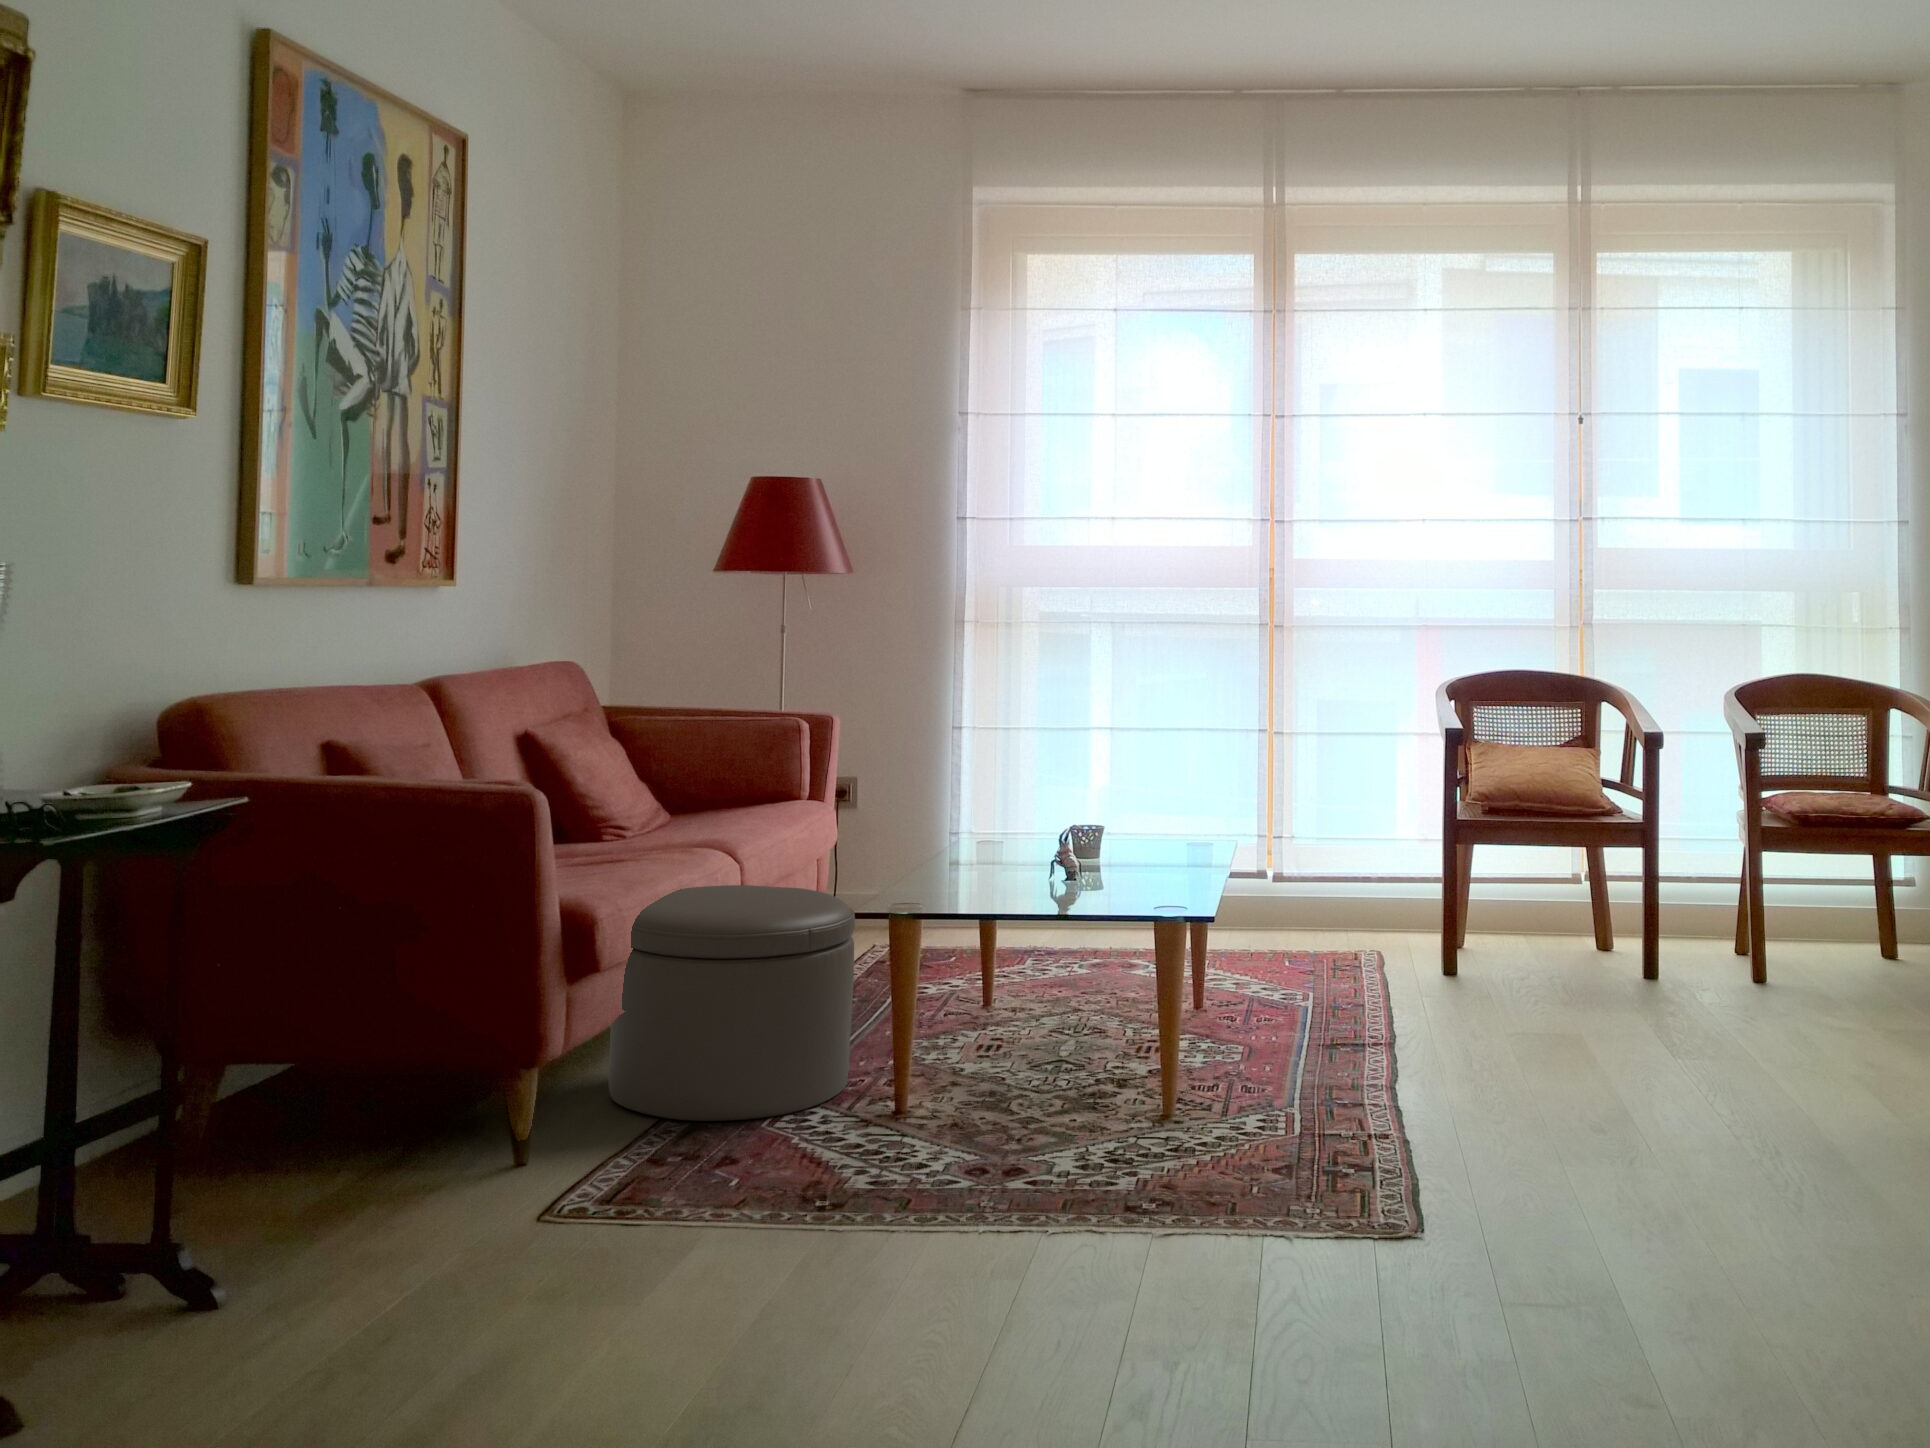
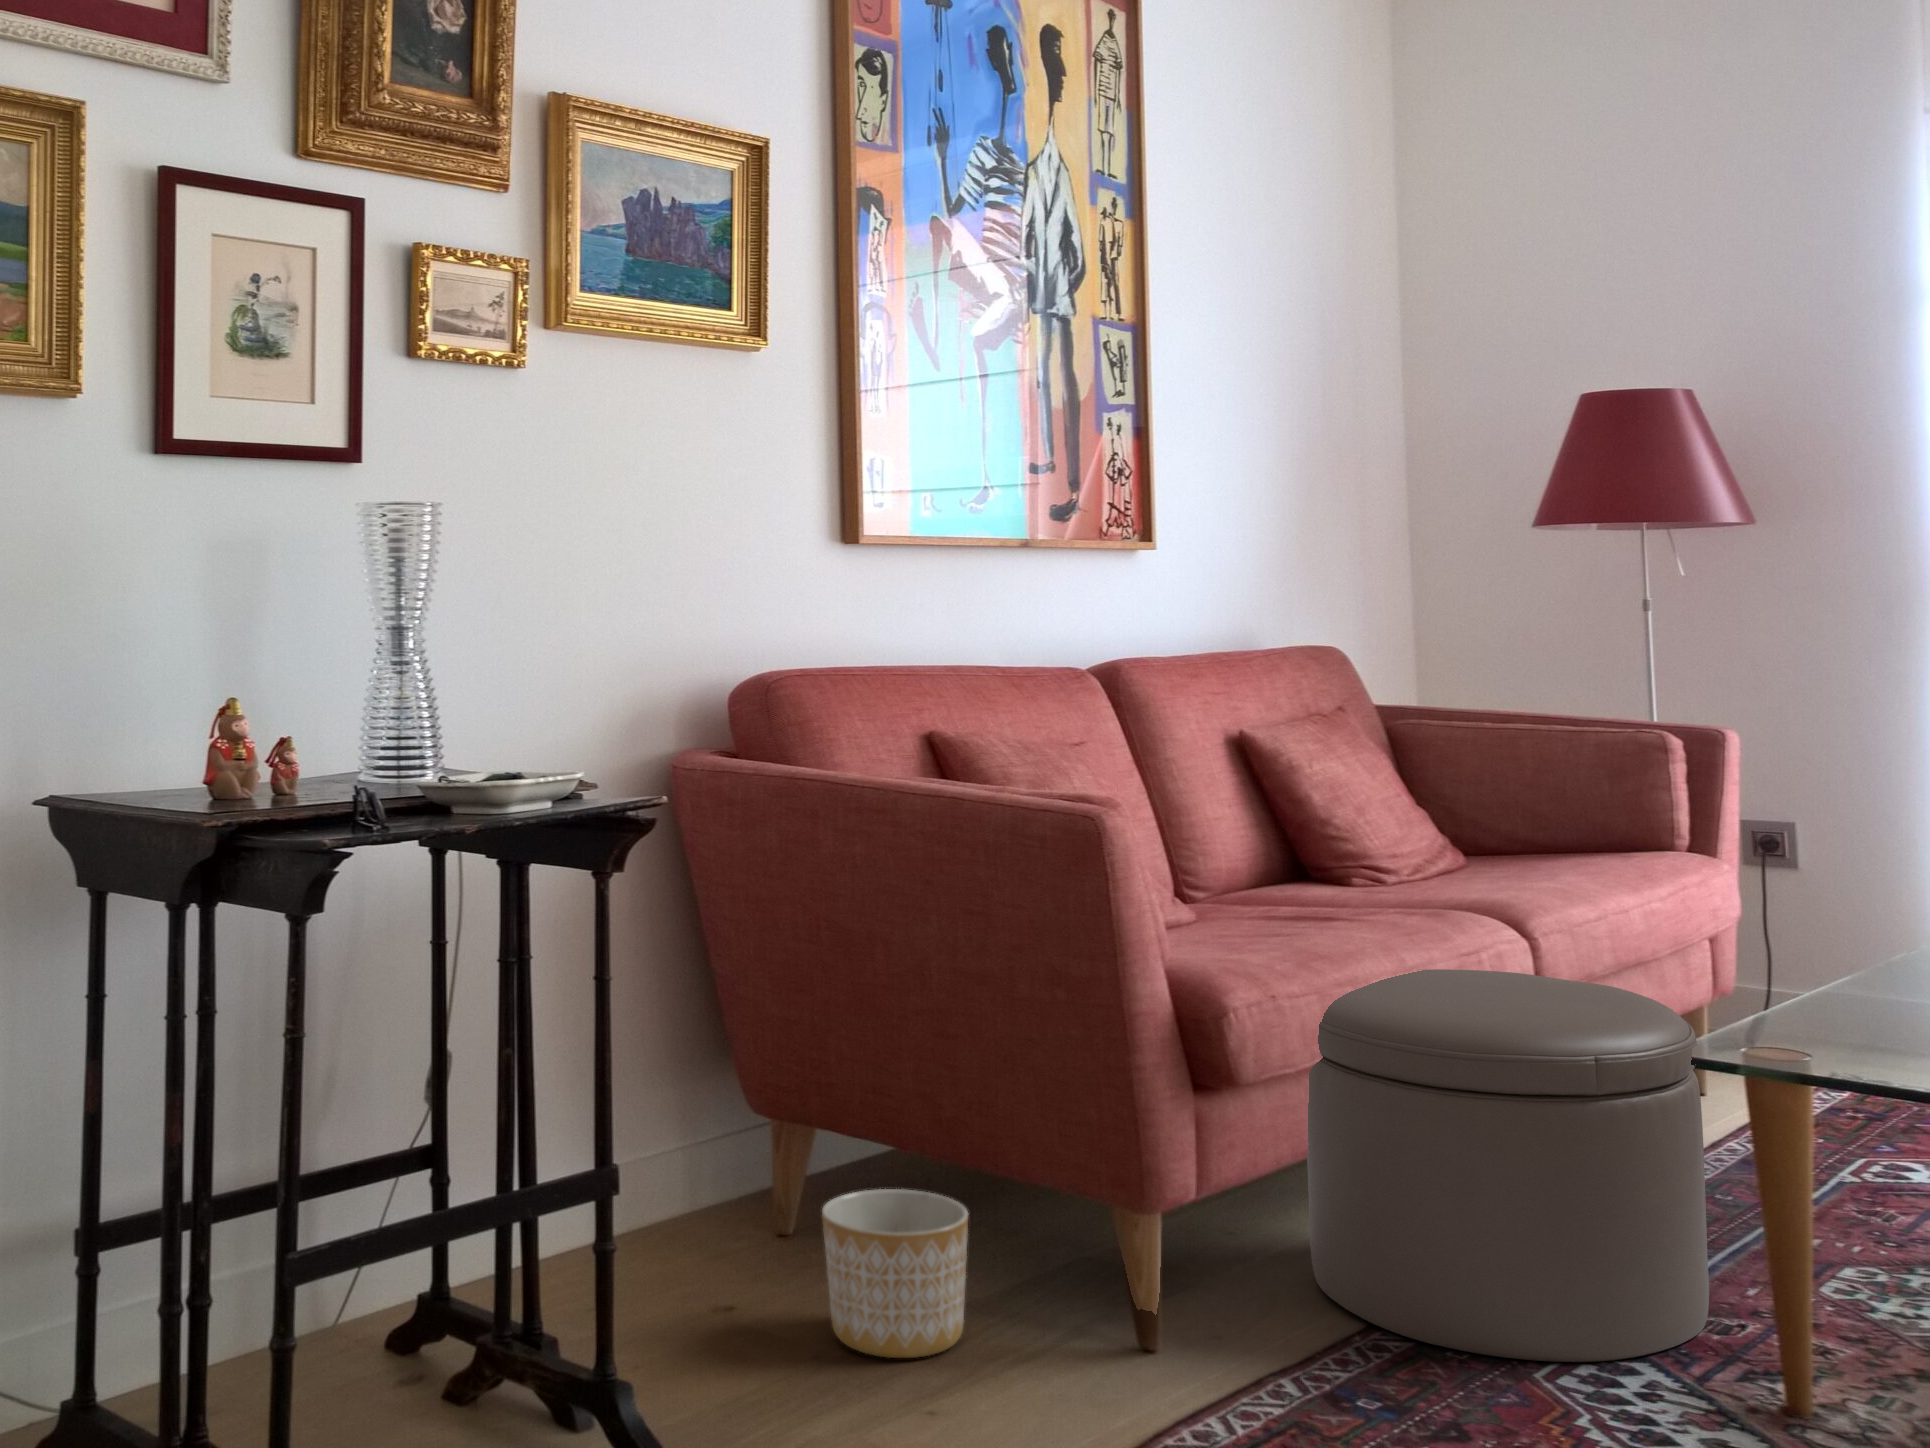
planter: none [276,1079,395,1199] -> present [822,1189,968,1358]

